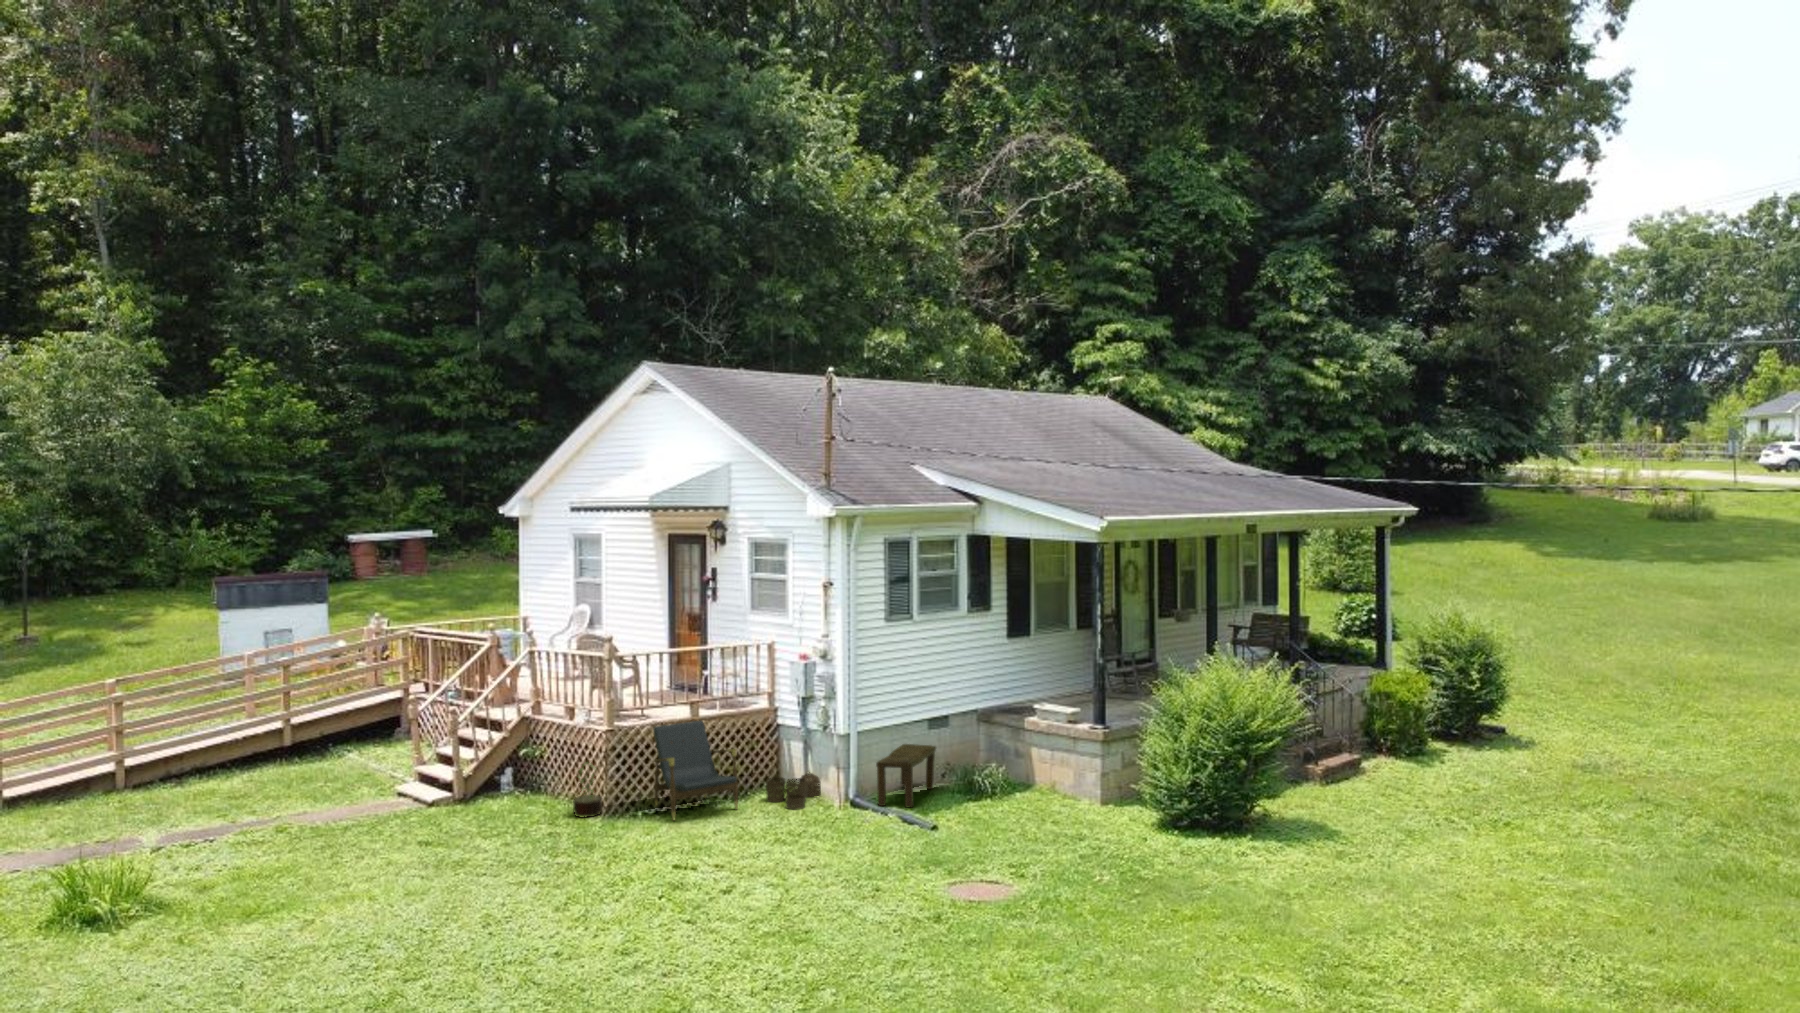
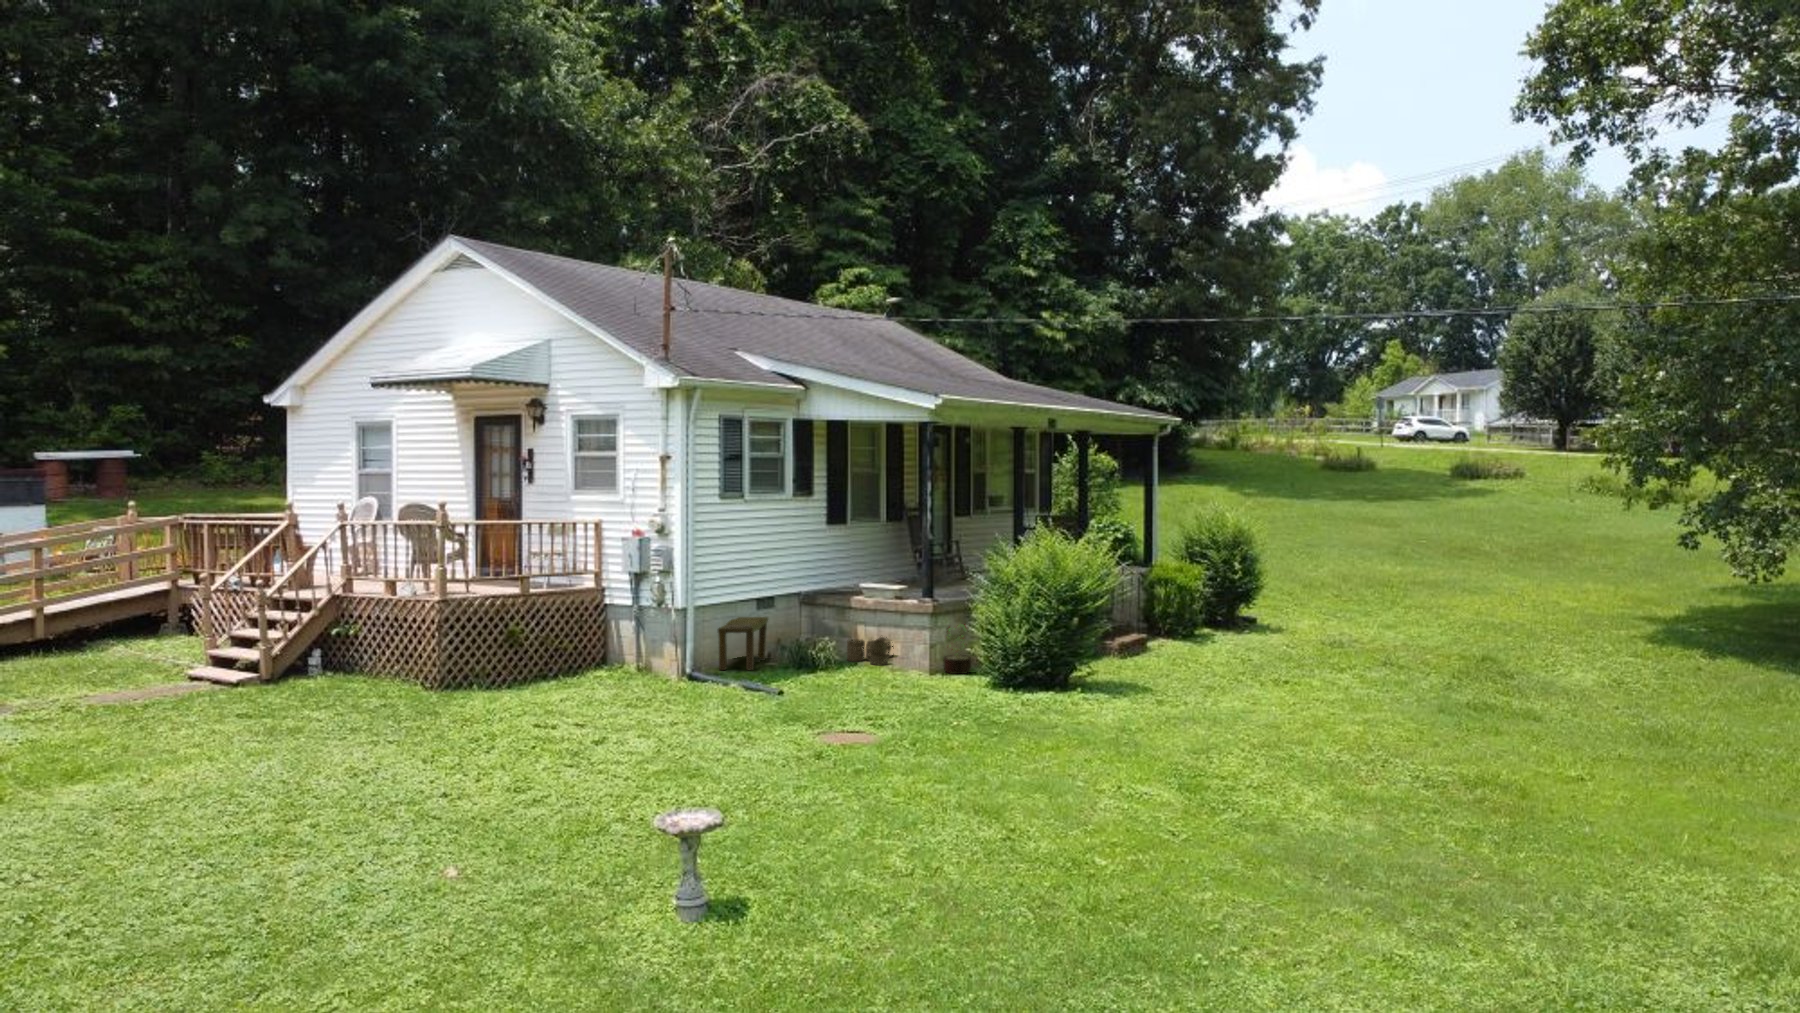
lounge chair: present [653,721,738,821] -> none [488,594,581,687]
decorative plant: present [573,763,603,817] -> present [943,624,971,674]
woven basket: present [766,772,821,809] -> present [847,637,894,665]

